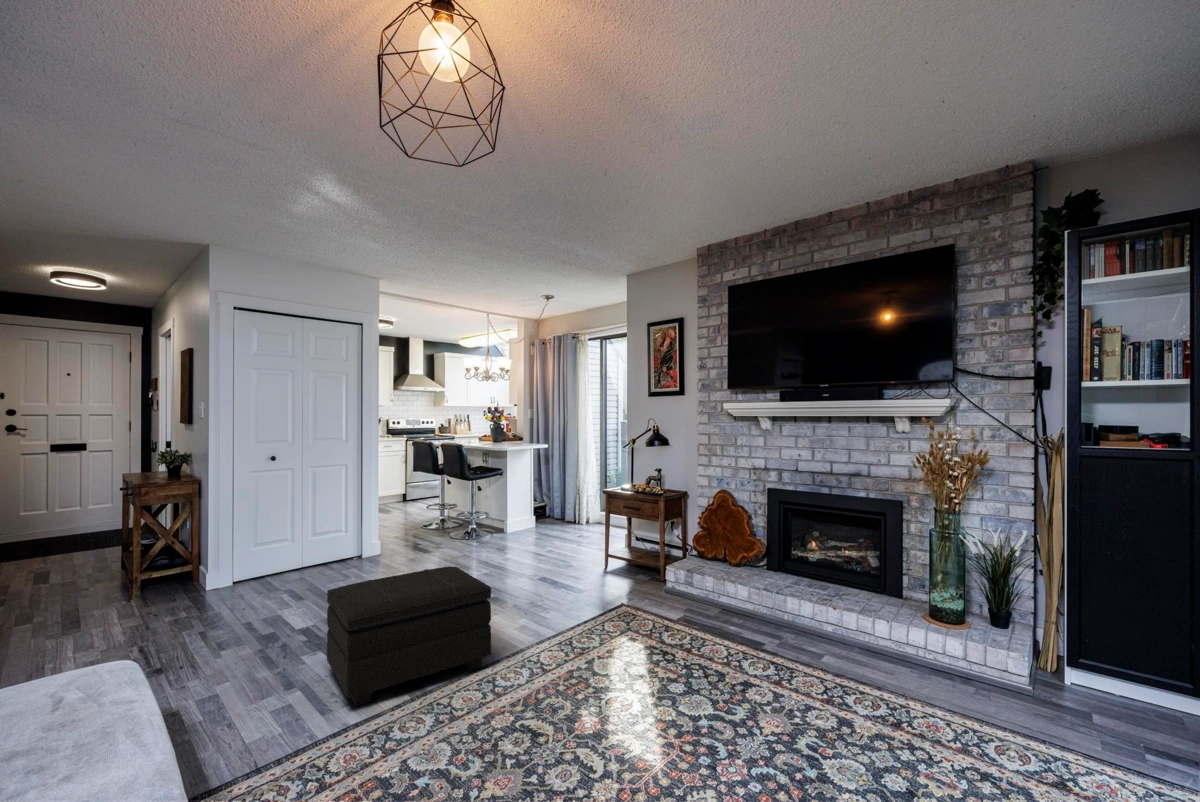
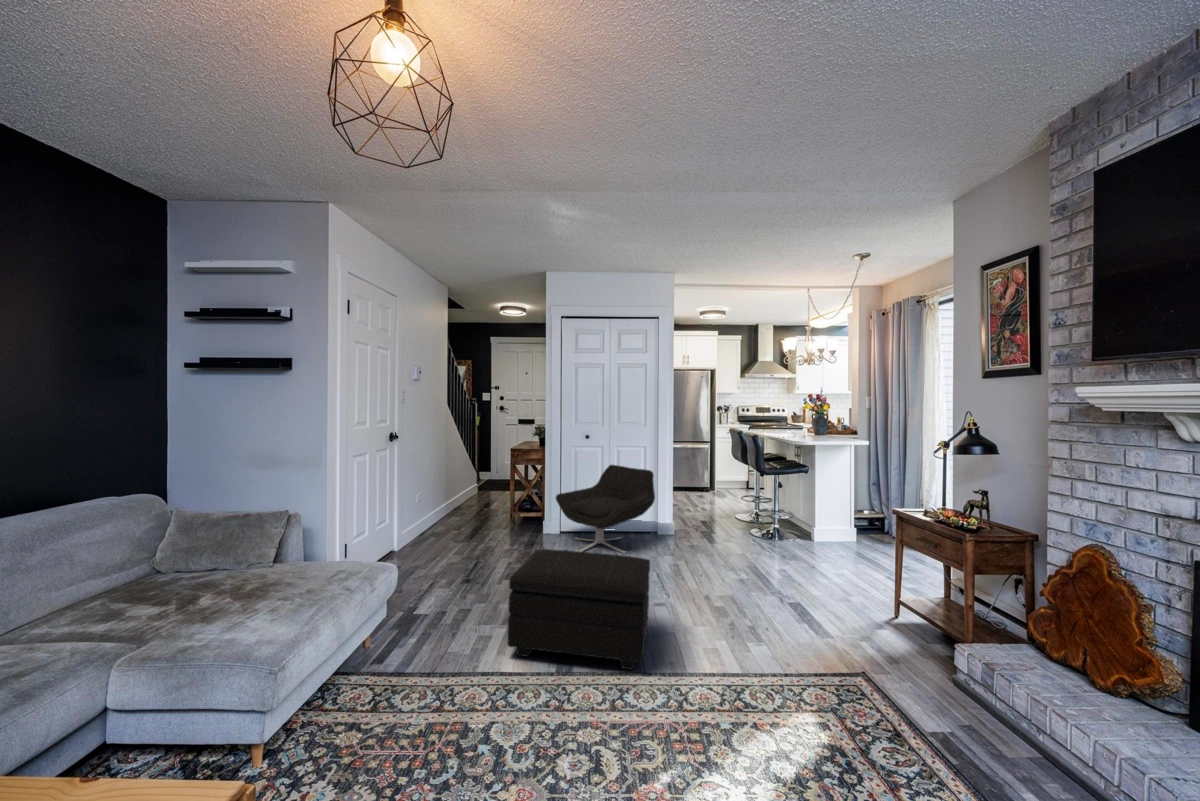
lounge chair: none [245,492,373,604] -> present [556,465,655,553]

